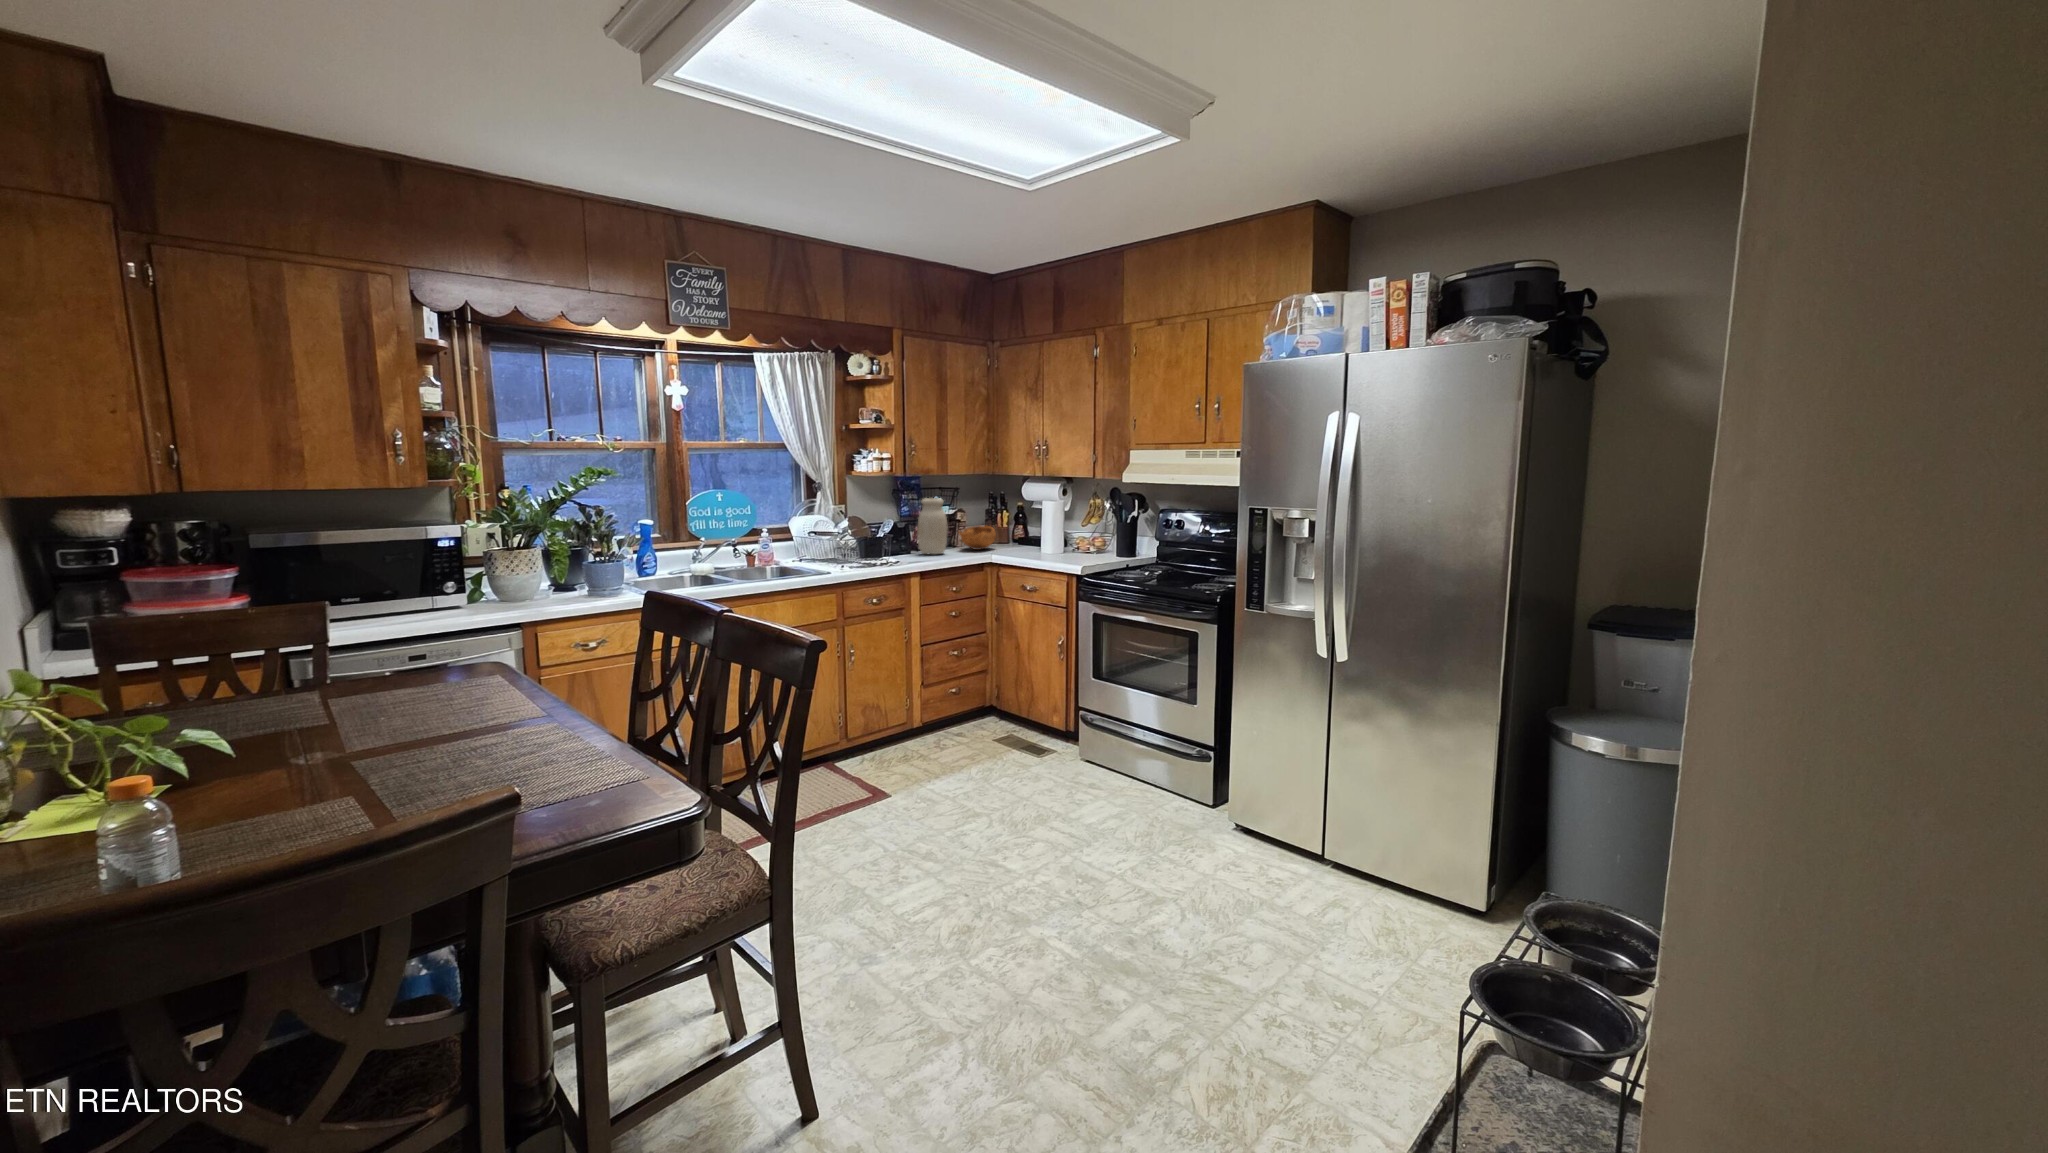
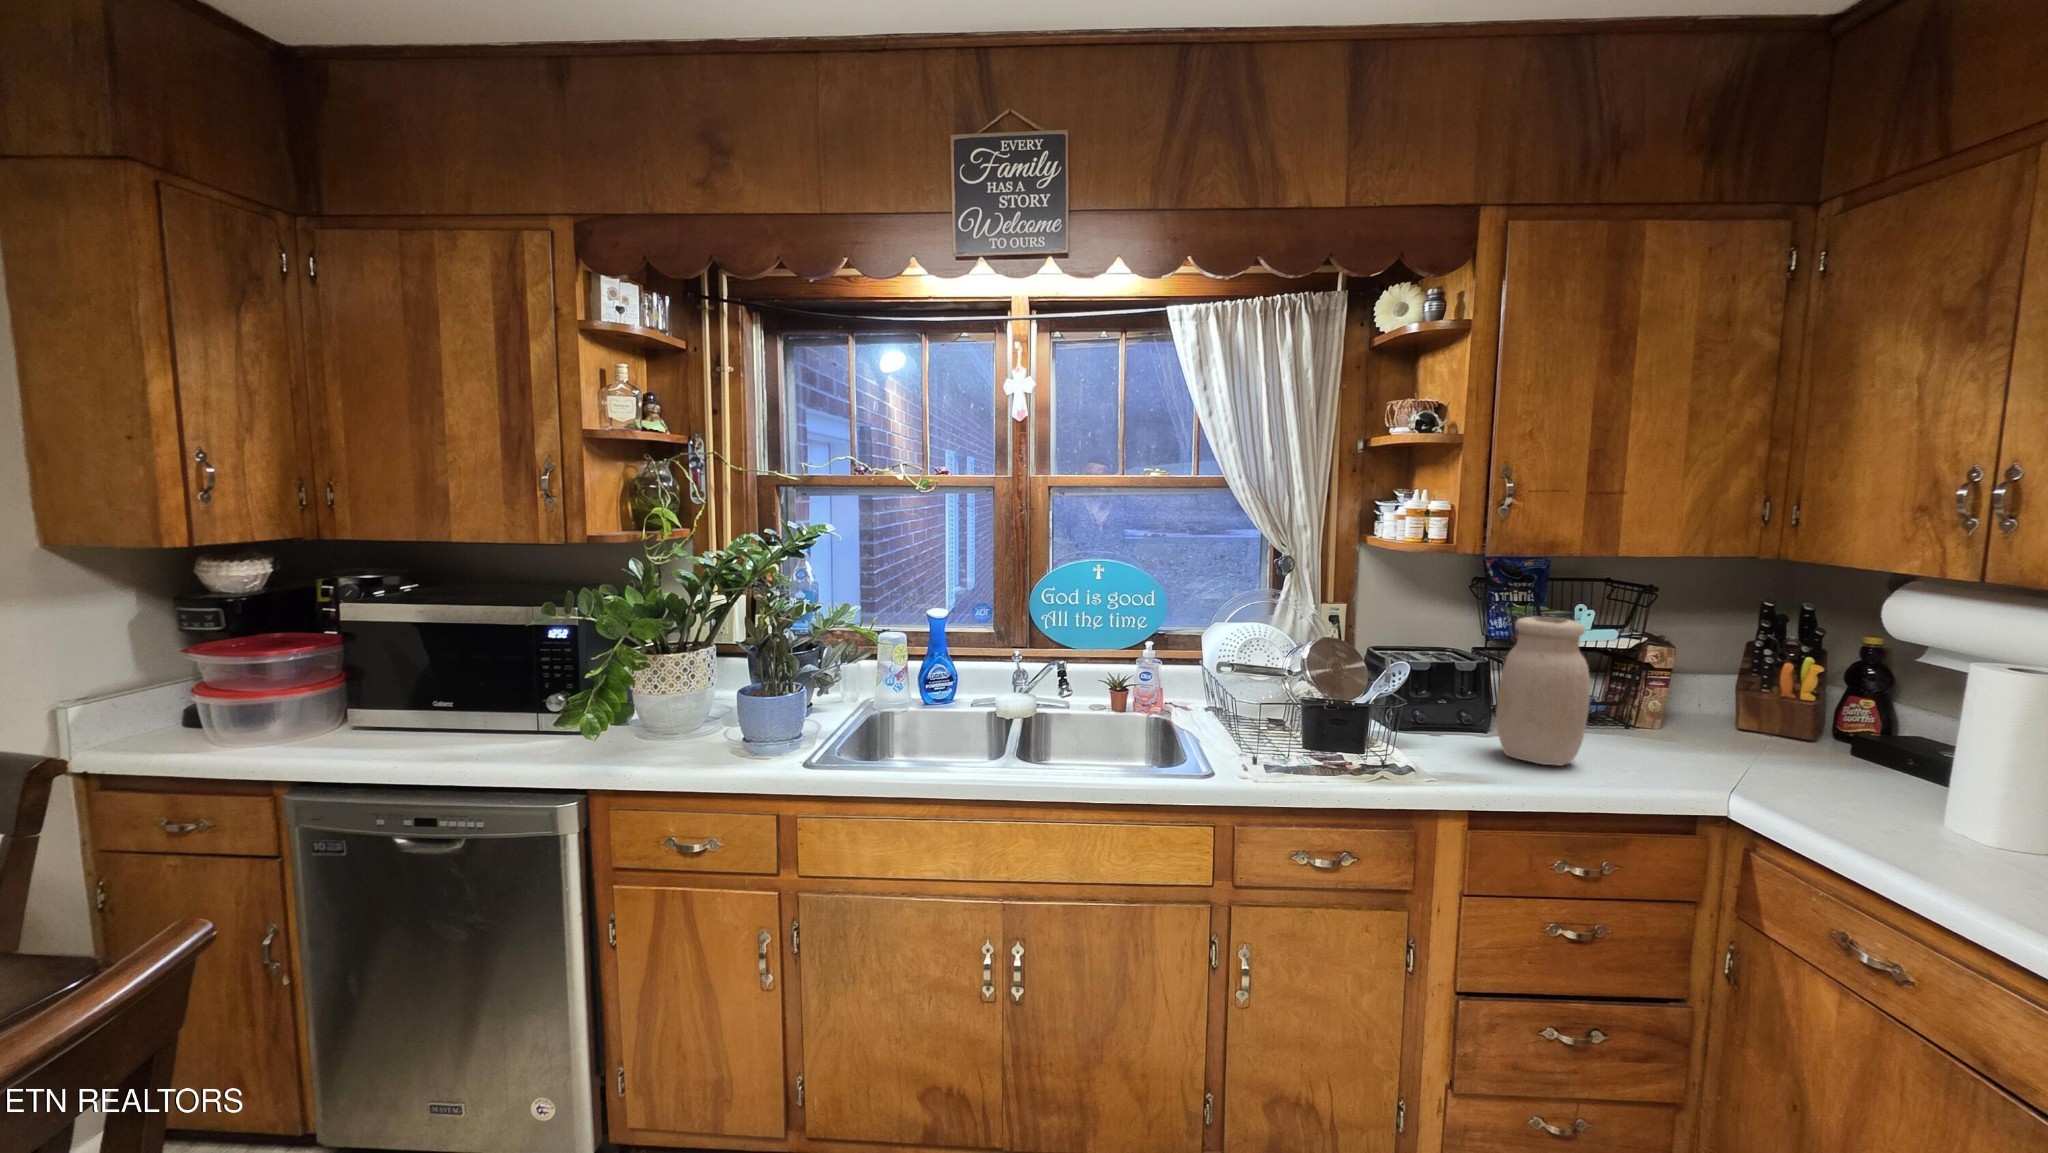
wooden bowl: present [959,525,996,550] -> none [1630,692,1765,766]

